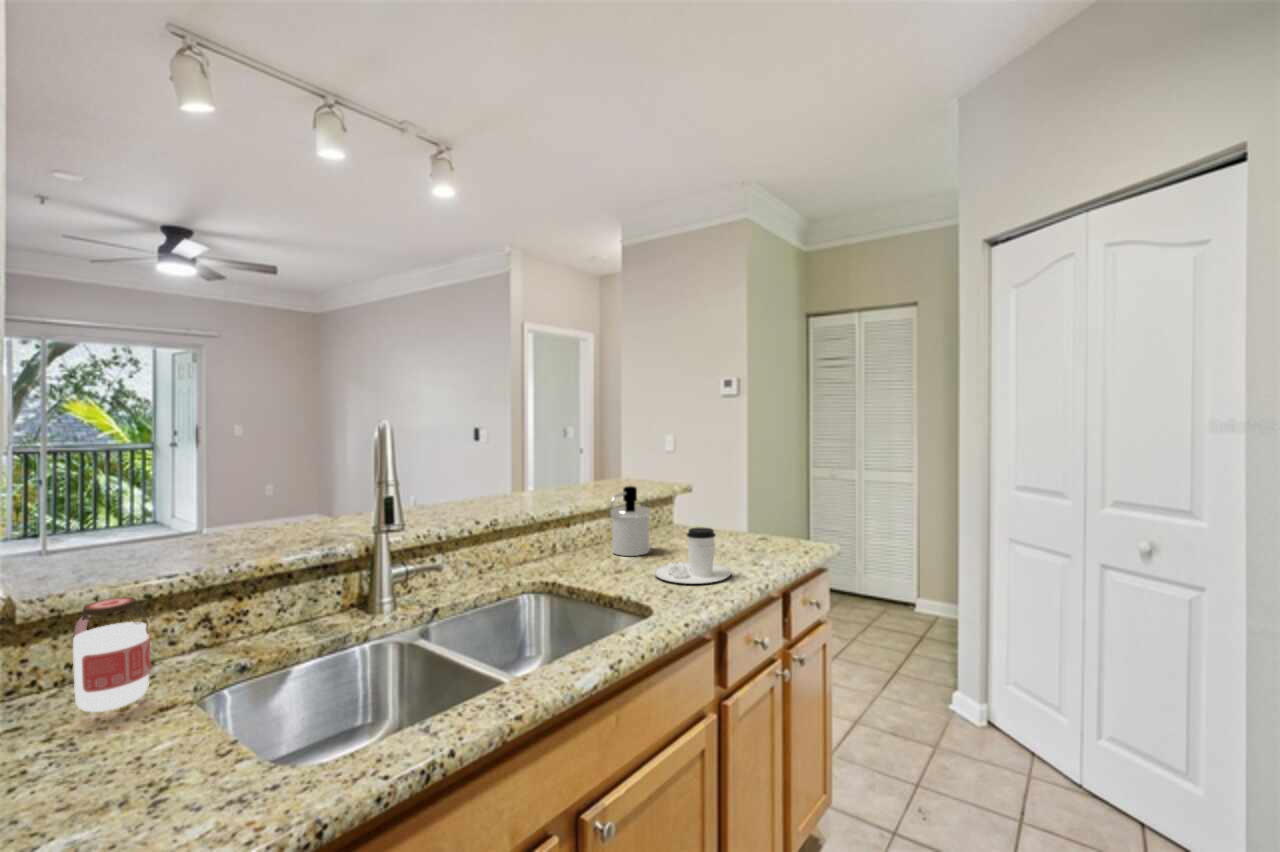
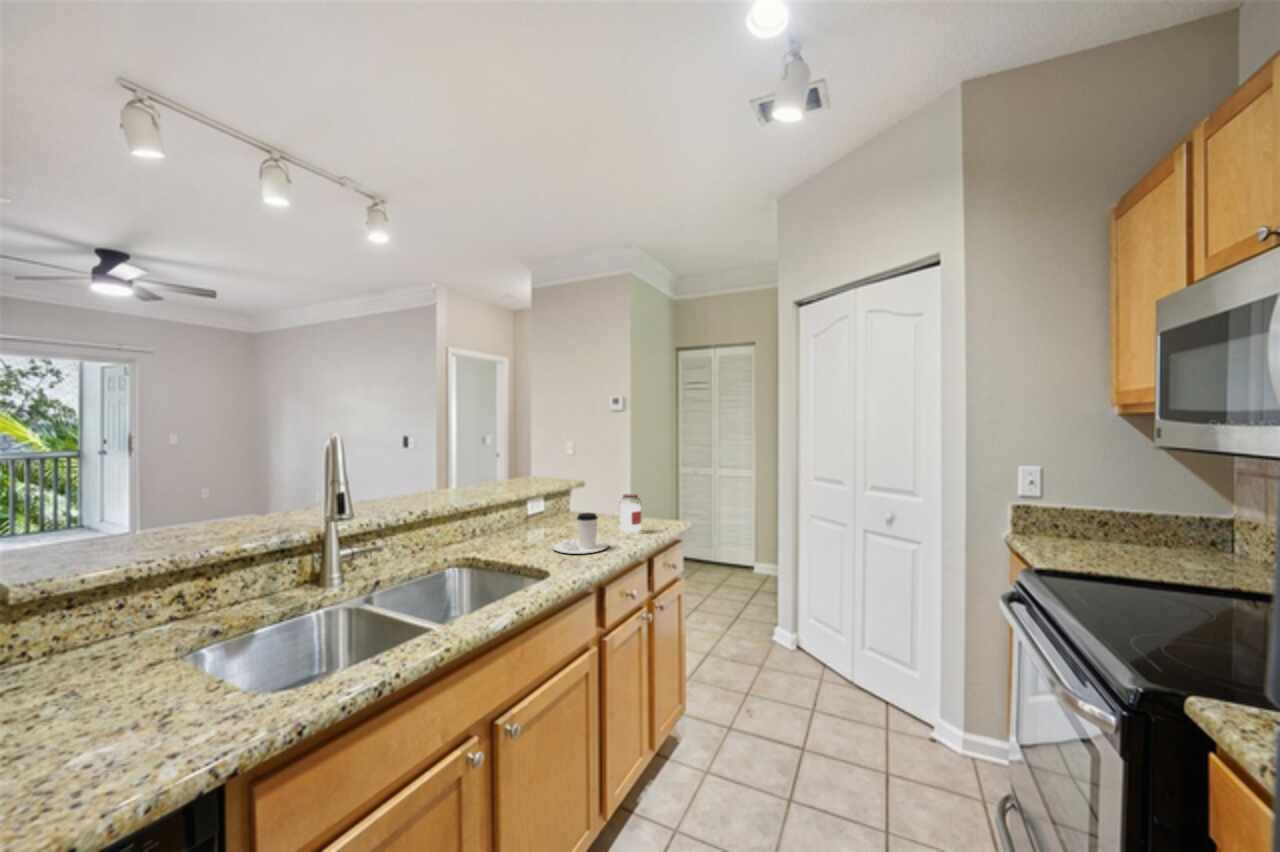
soap dispenser: present [610,486,650,556] -> none [519,483,551,536]
jar: present [73,597,151,712] -> present [620,494,641,533]

